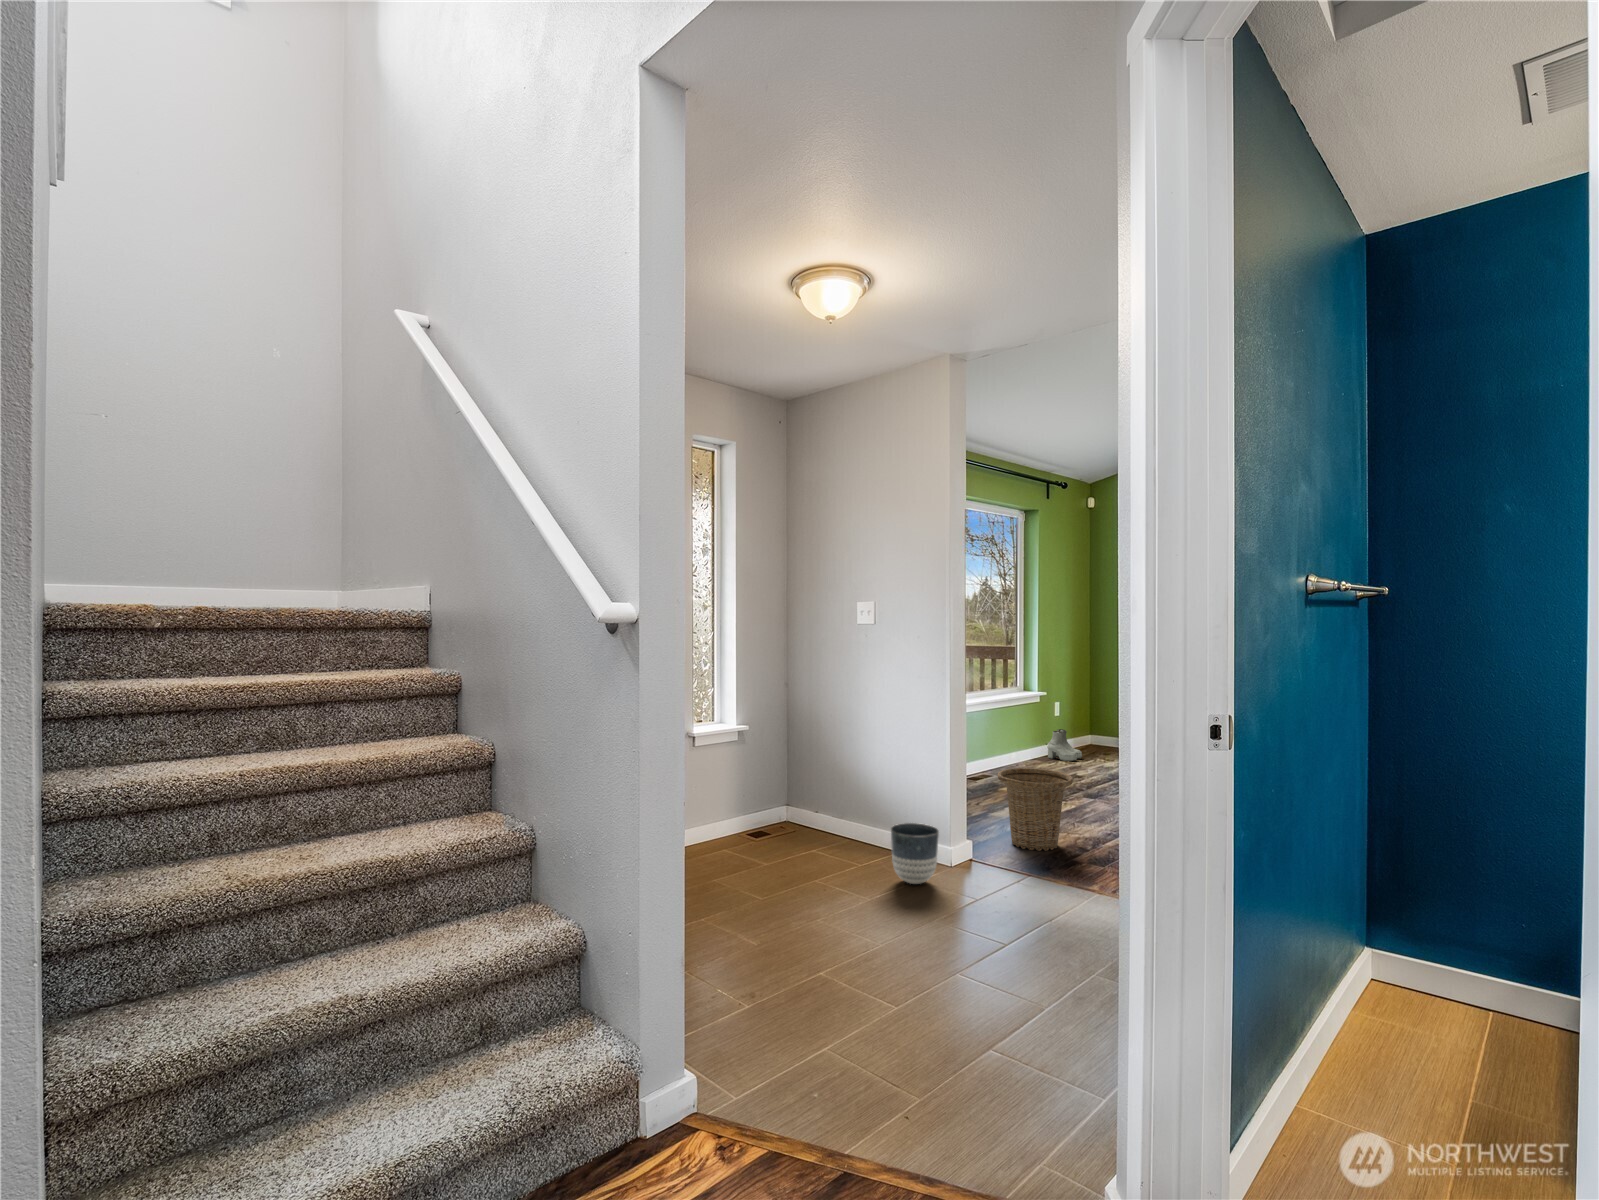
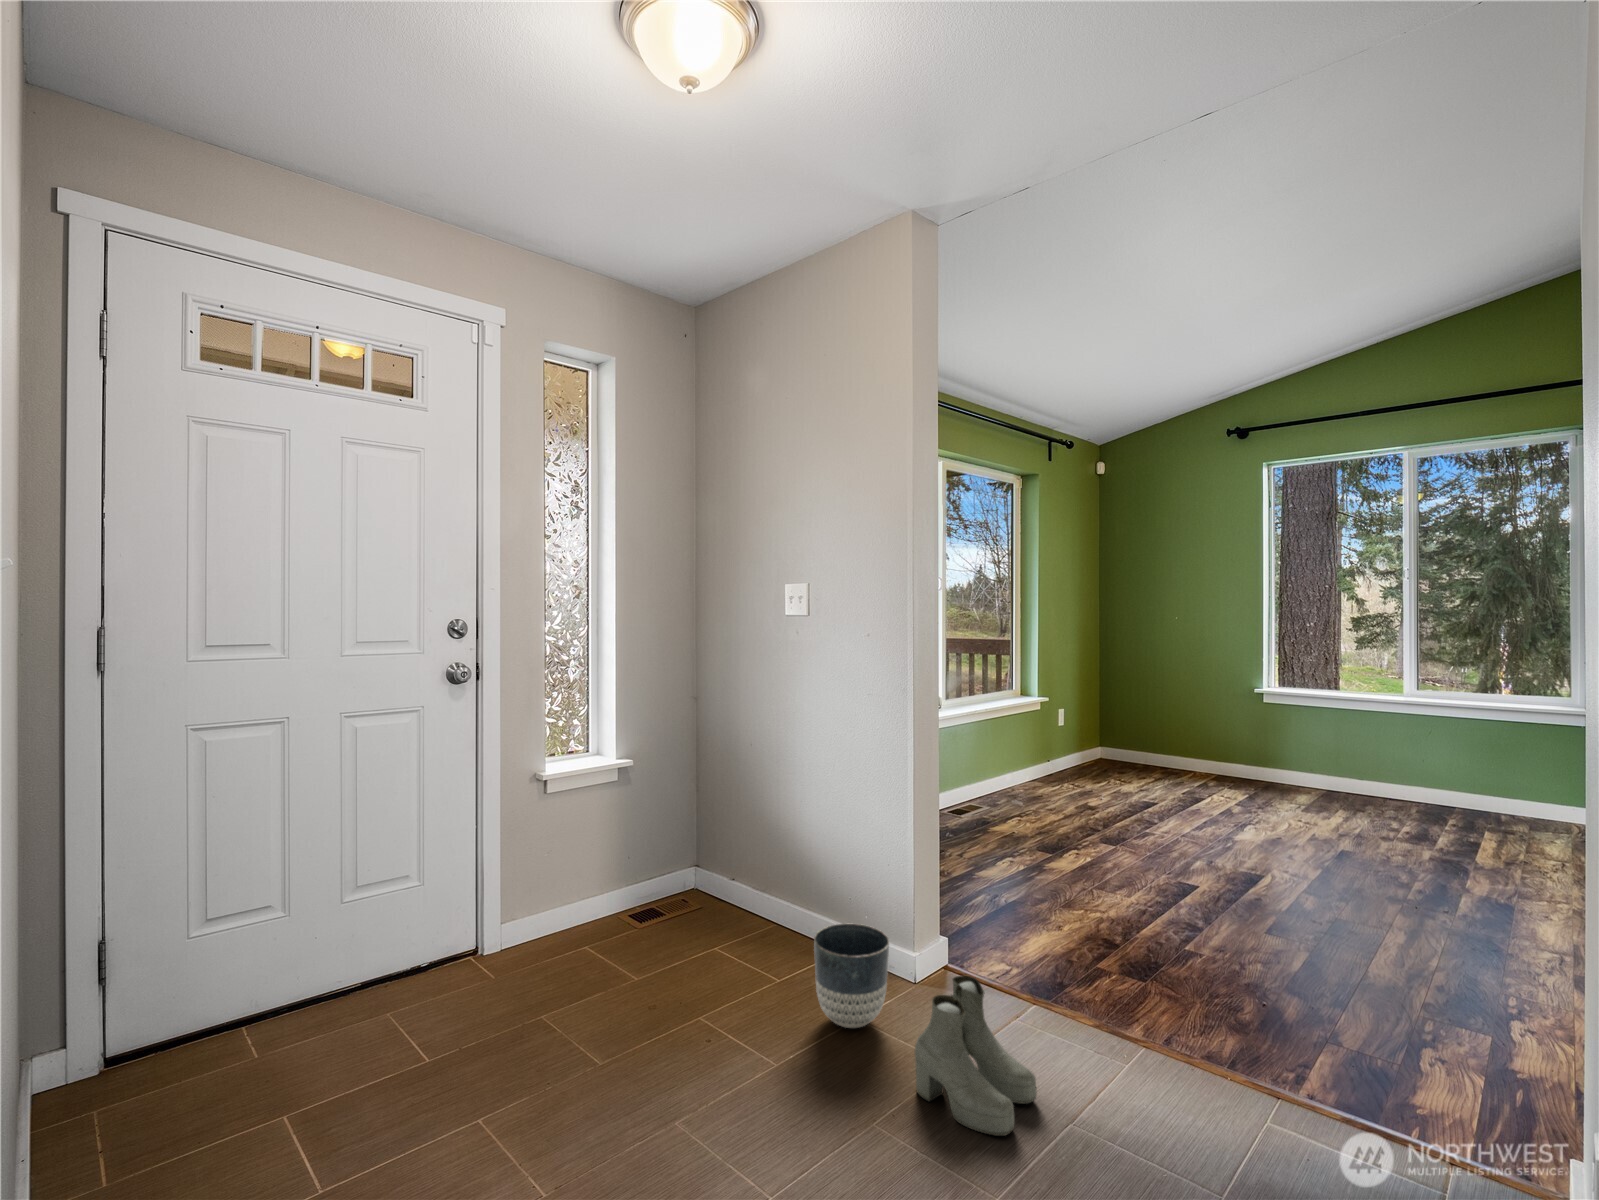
boots: present [1047,729,1082,761] -> present [915,976,1037,1136]
basket: present [998,768,1073,851] -> none [986,819,1096,947]

